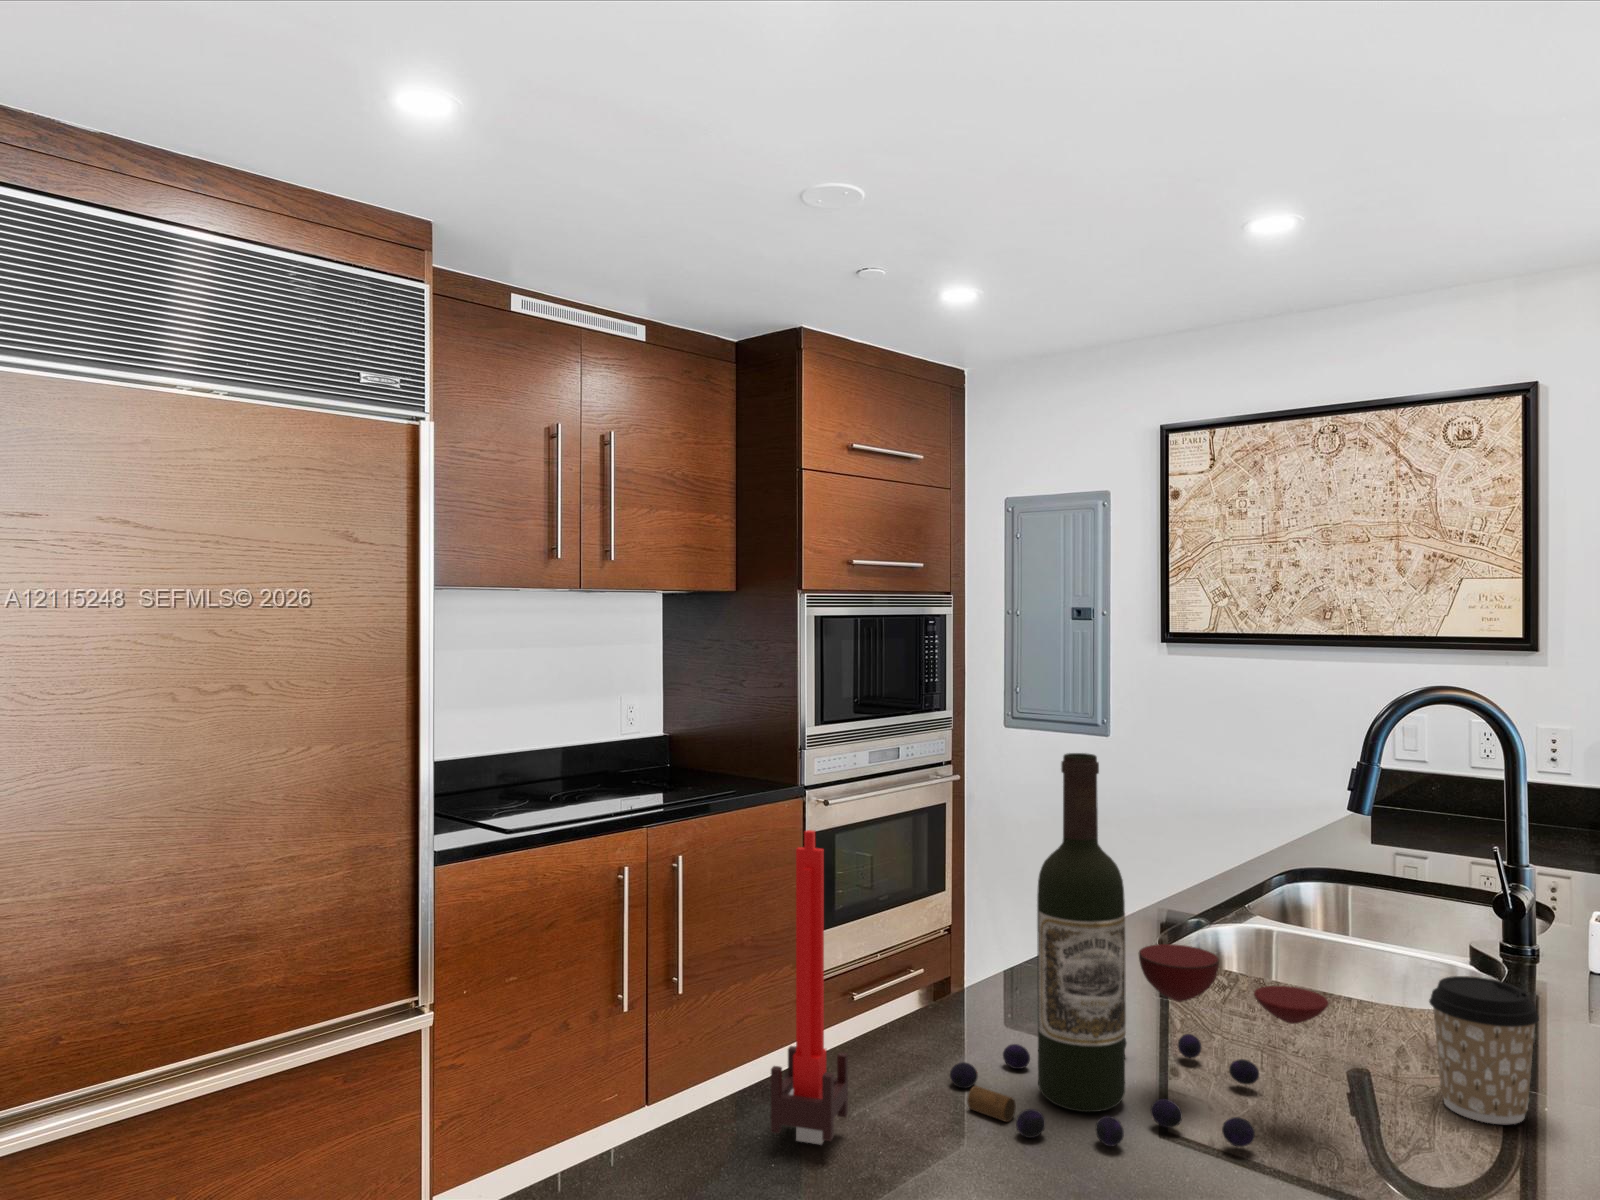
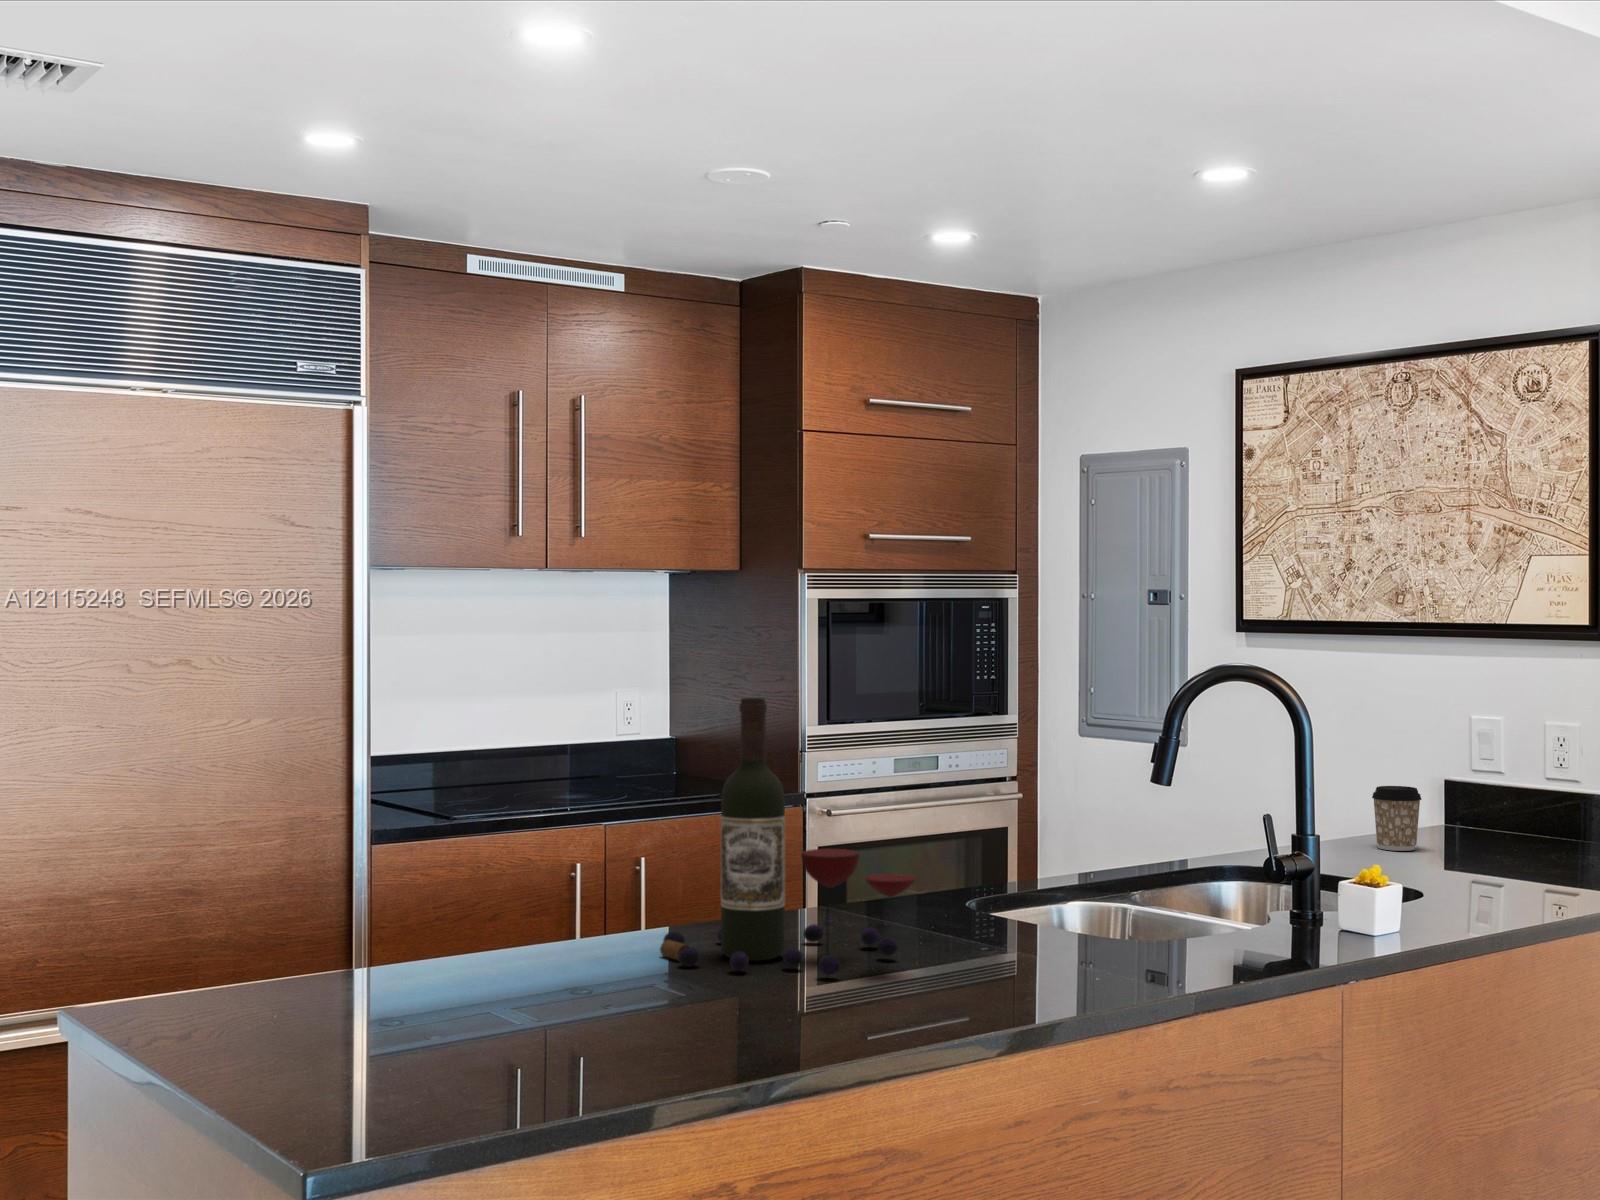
candle: present [771,830,848,1144] -> none [501,743,562,961]
coffee cup: present [1429,976,1539,1124] -> present [1372,786,1421,851]

